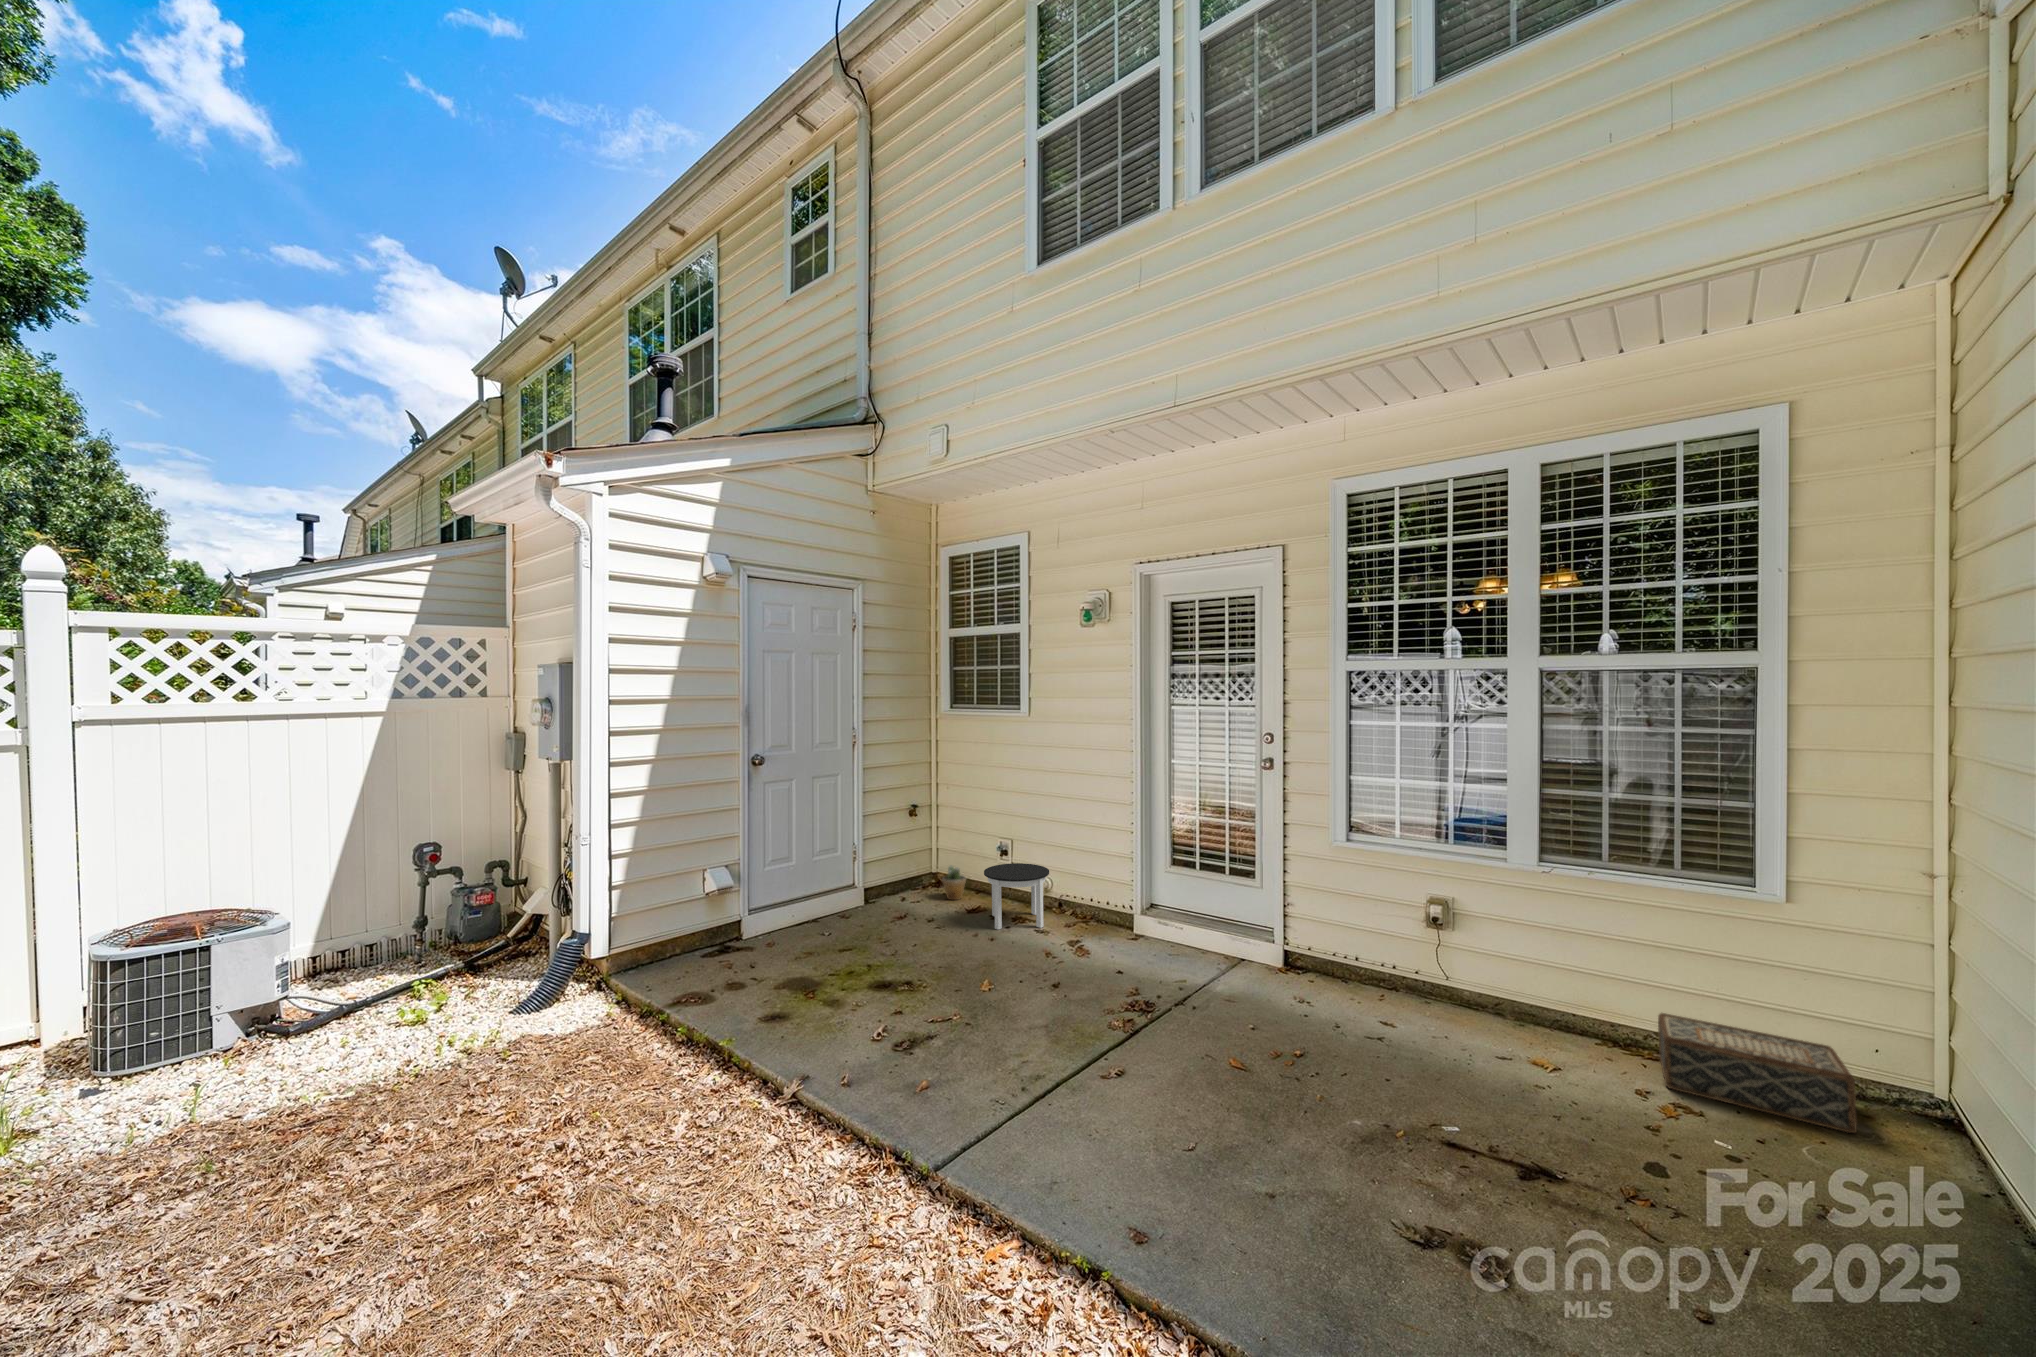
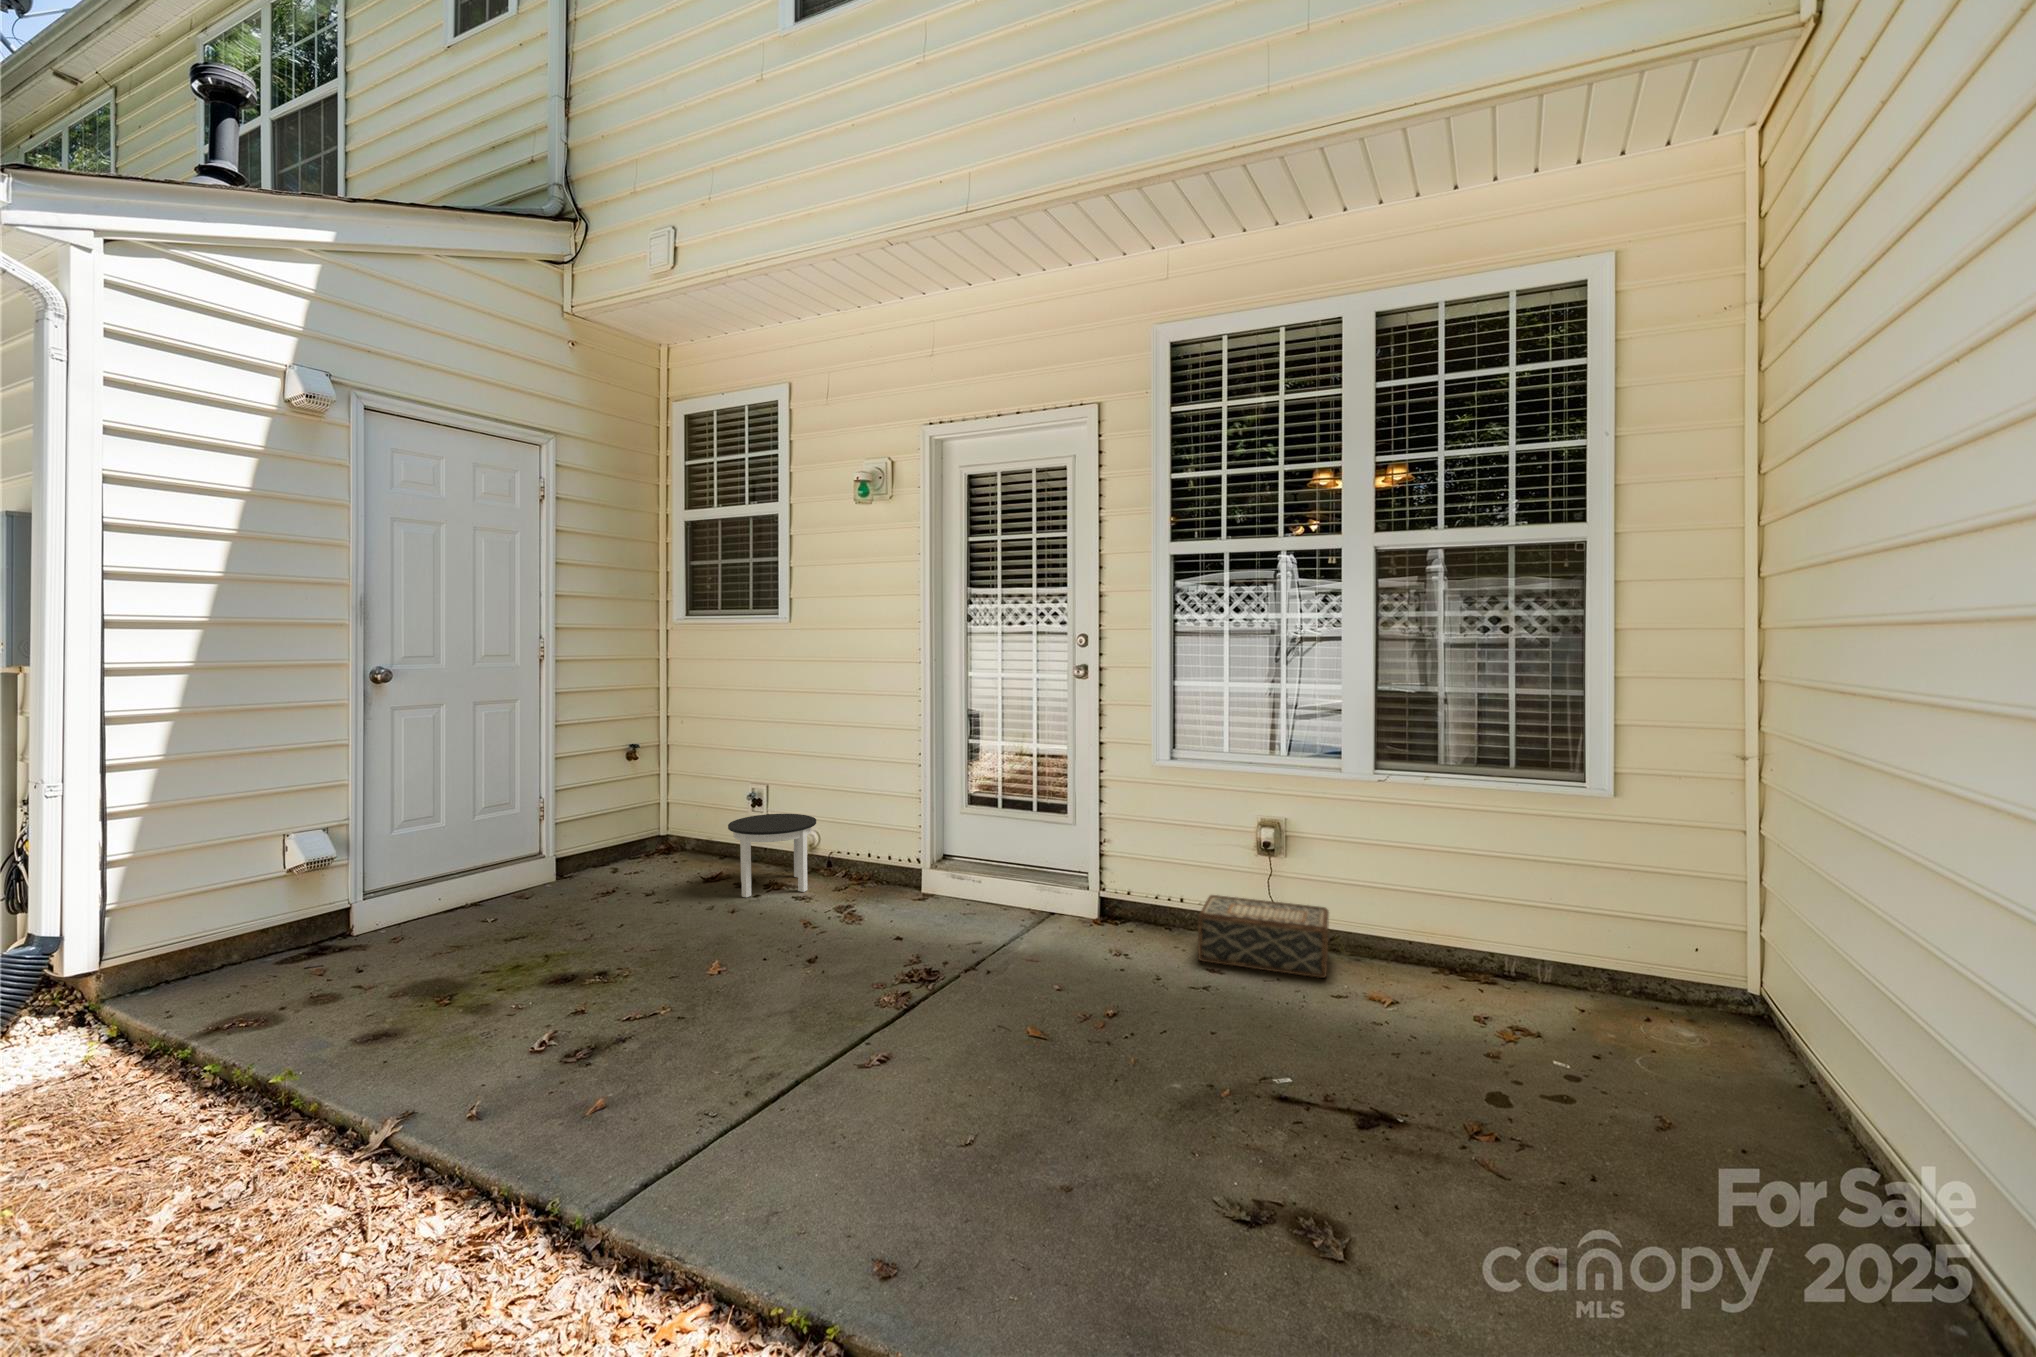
potted plant: present [942,865,966,900] -> none [675,822,709,866]
woven basket: present [1658,1013,1857,1134] -> present [1198,895,1329,978]

